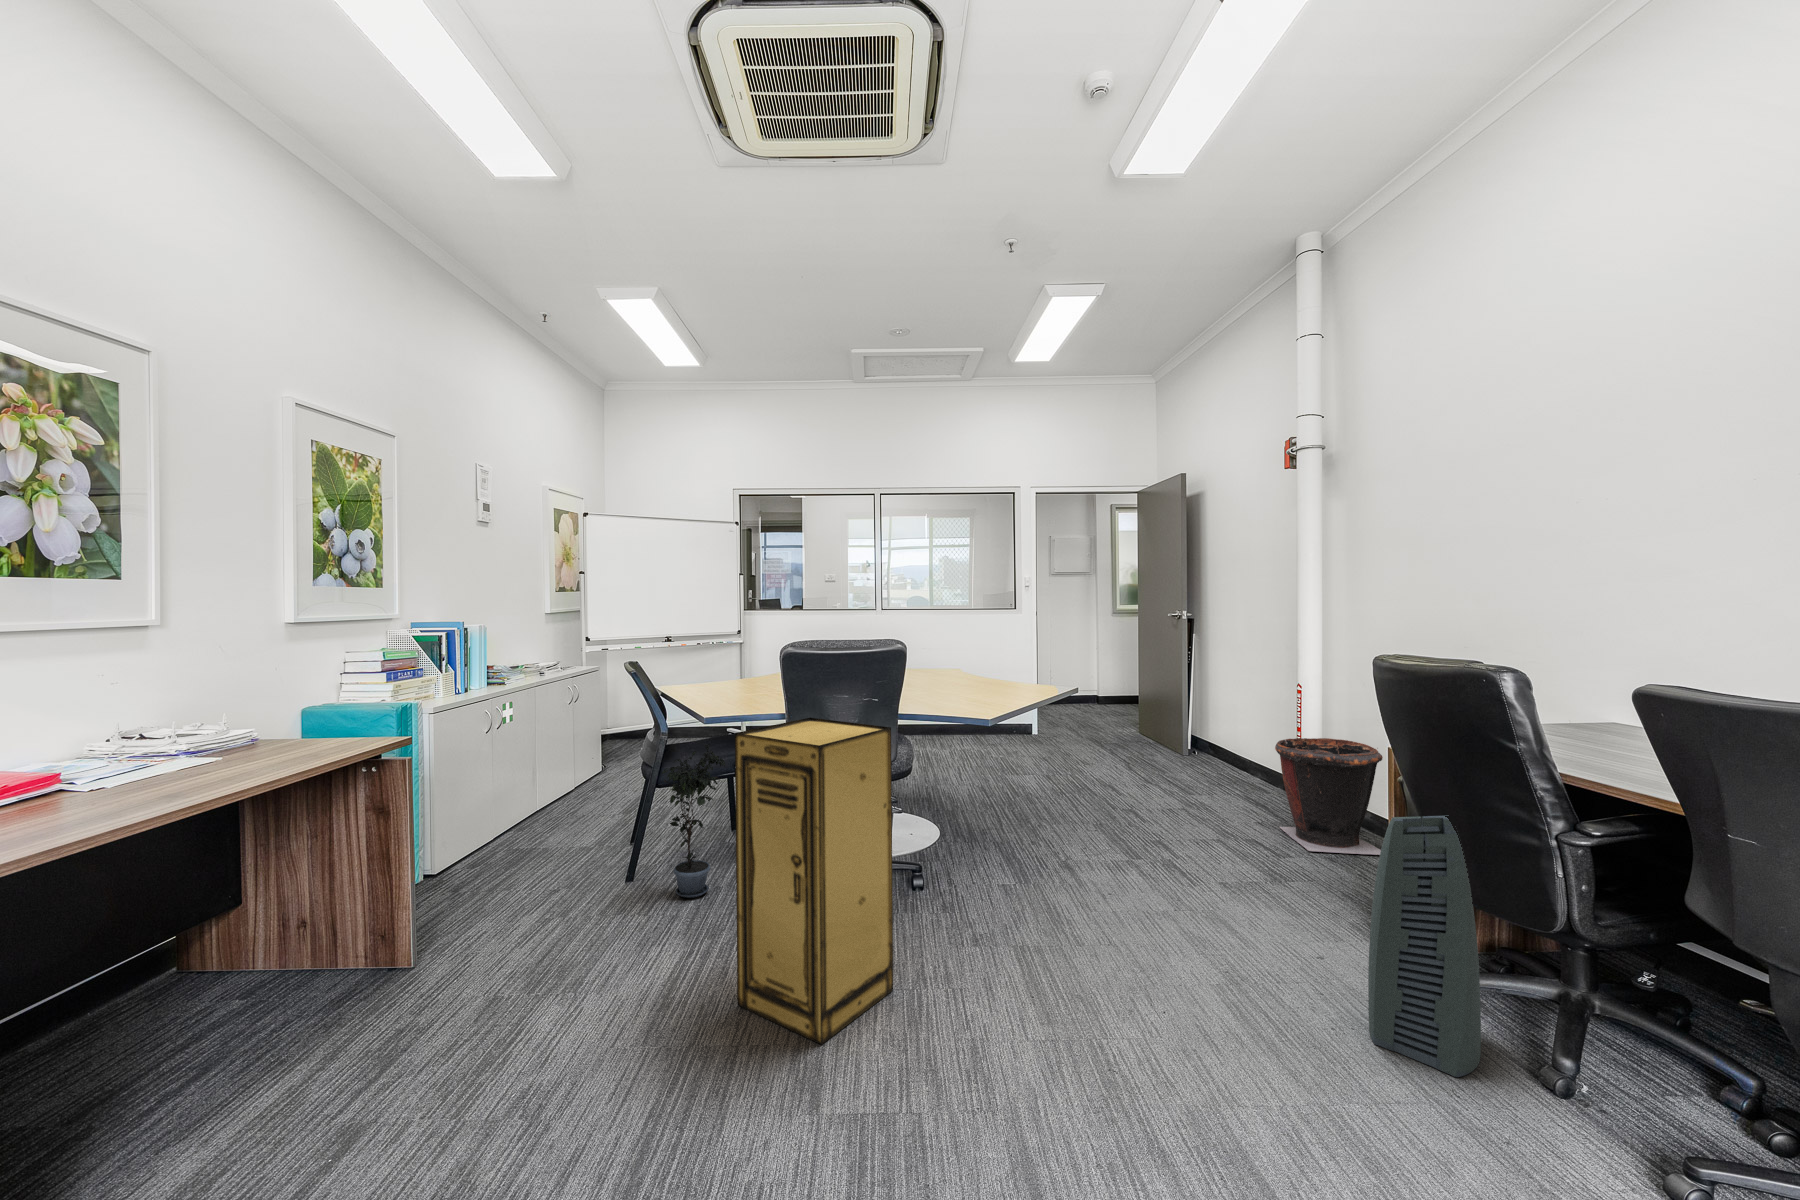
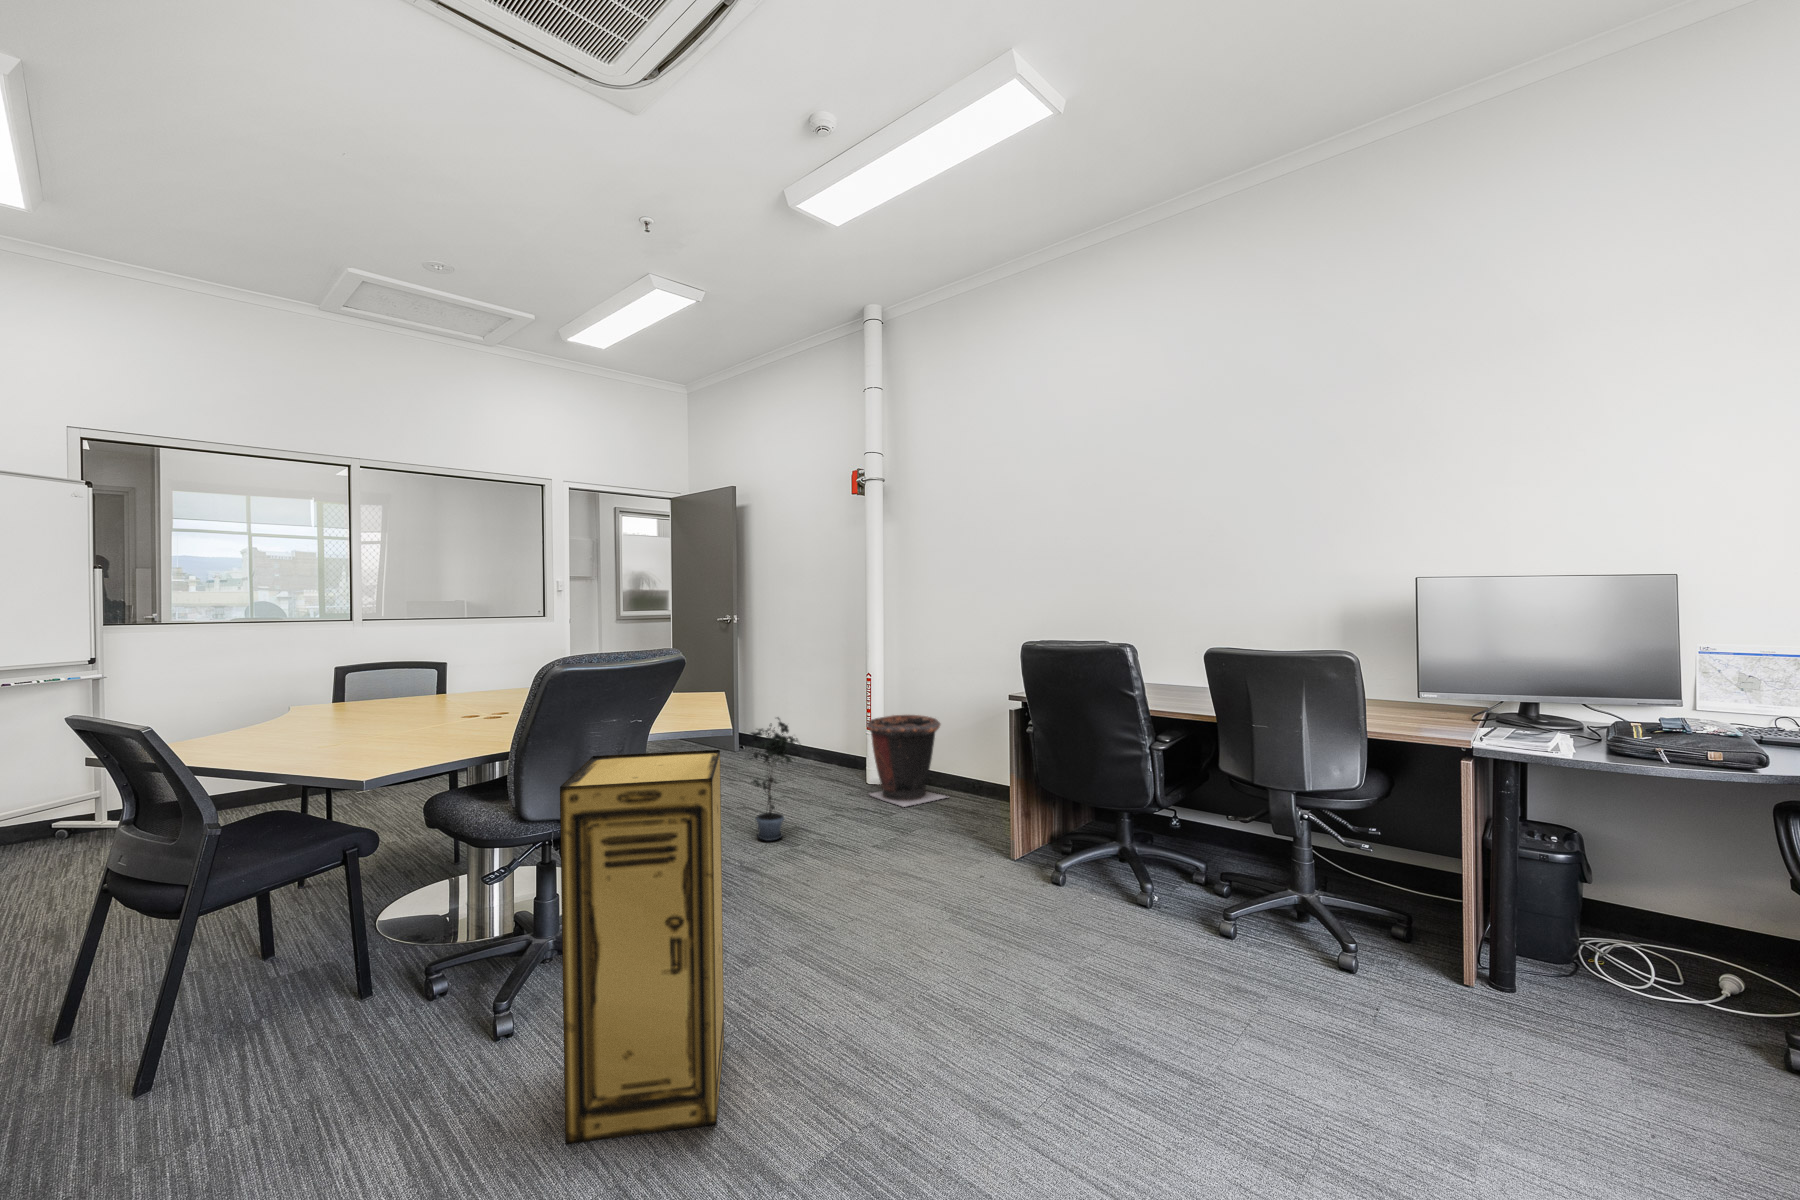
potted plant: present [662,744,725,898] -> present [751,718,798,841]
air purifier: present [1368,816,1481,1077] -> none [1044,749,1111,920]

